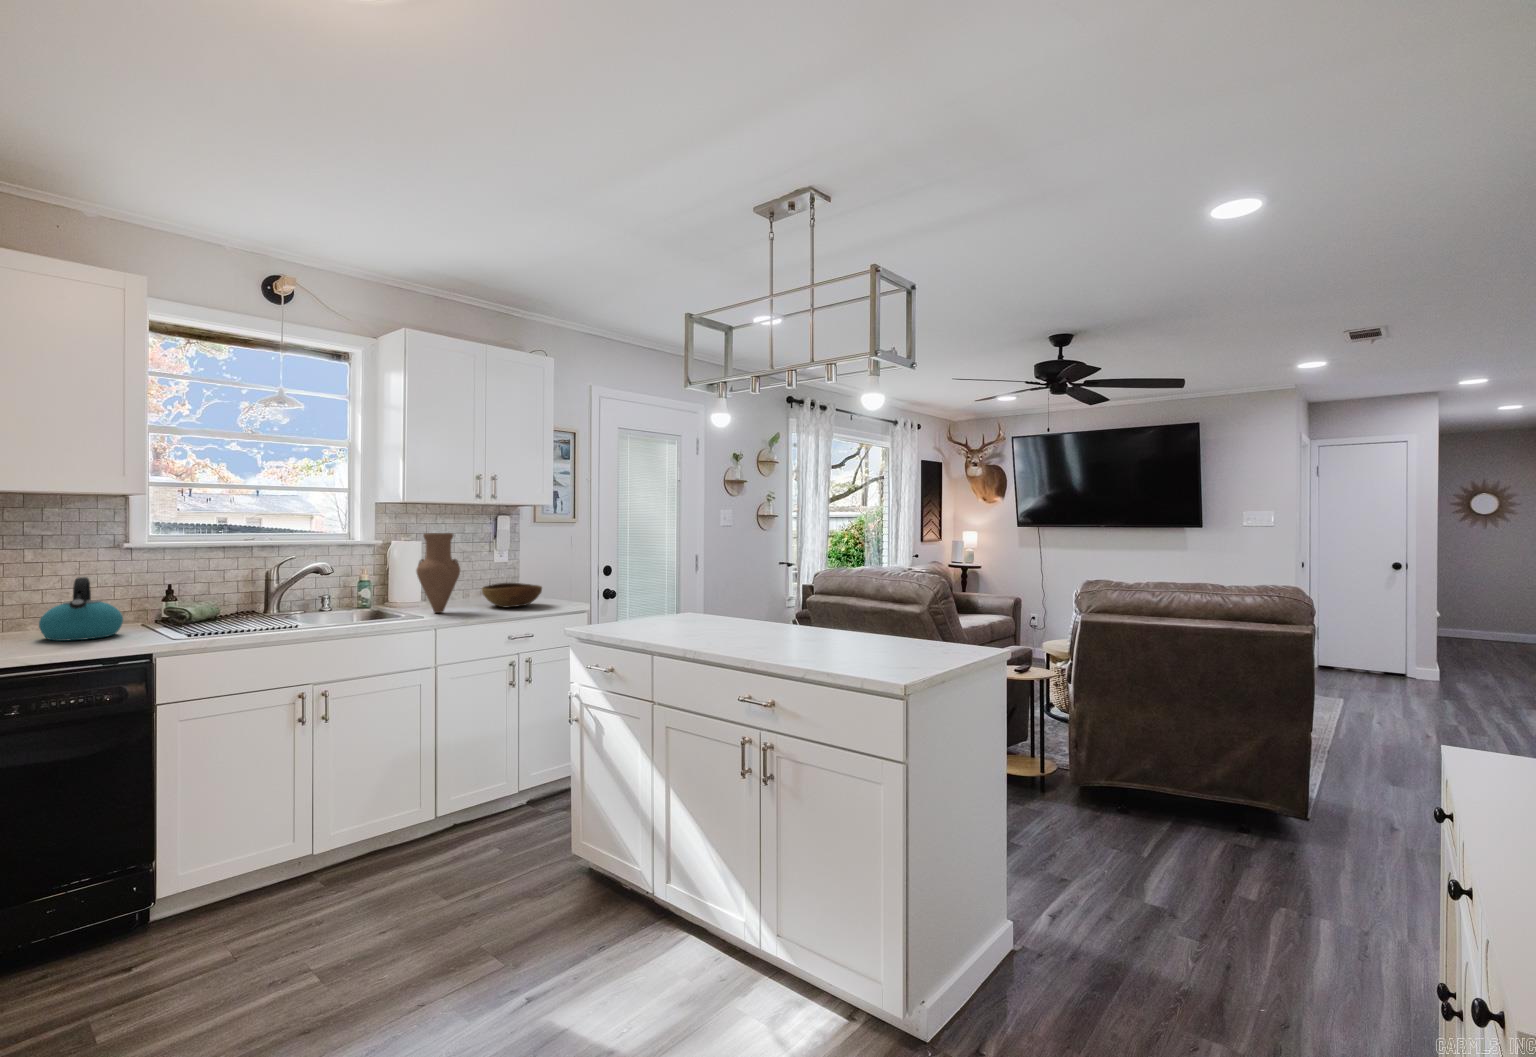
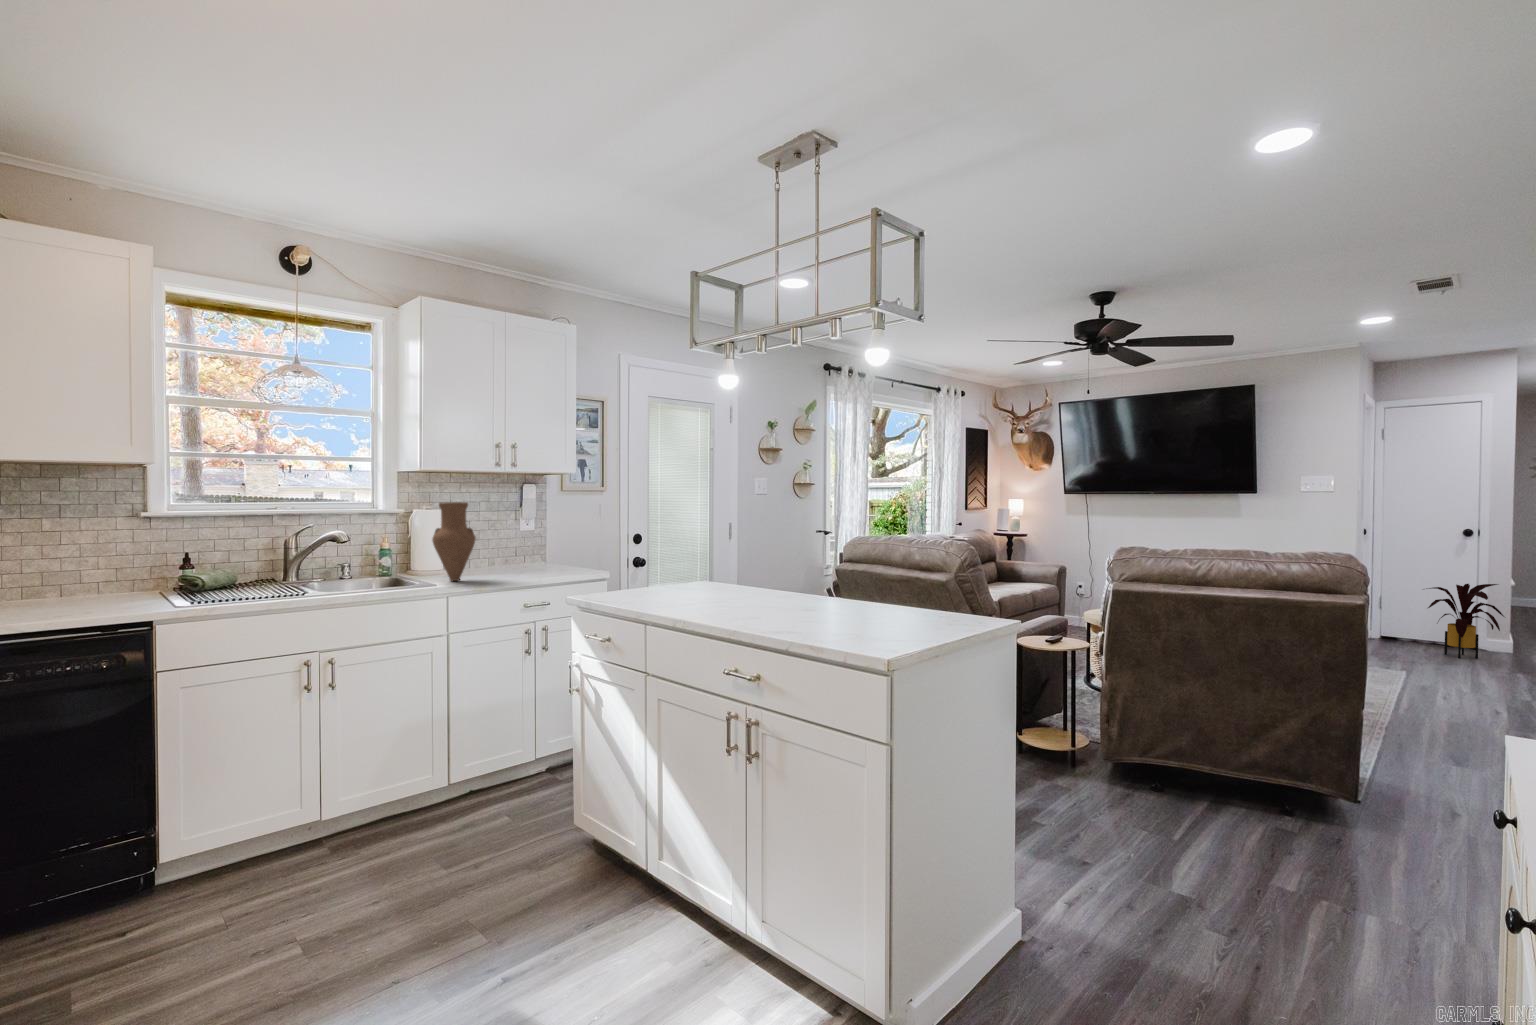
kettle: present [39,577,123,641] -> none [64,546,145,606]
bowl: present [482,583,542,607] -> none [500,551,559,576]
house plant: none [1343,612,1417,682] -> present [1428,584,1504,659]

